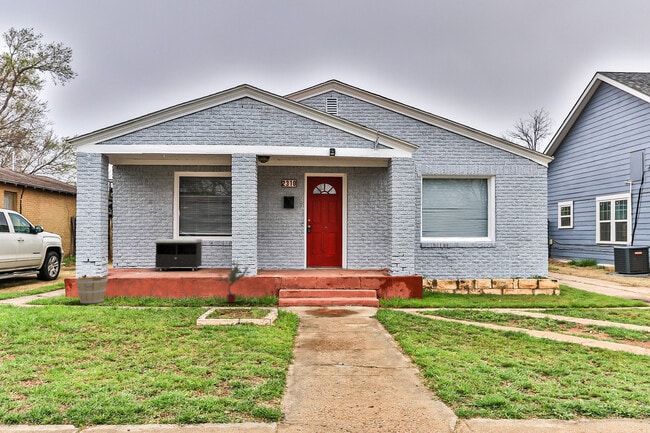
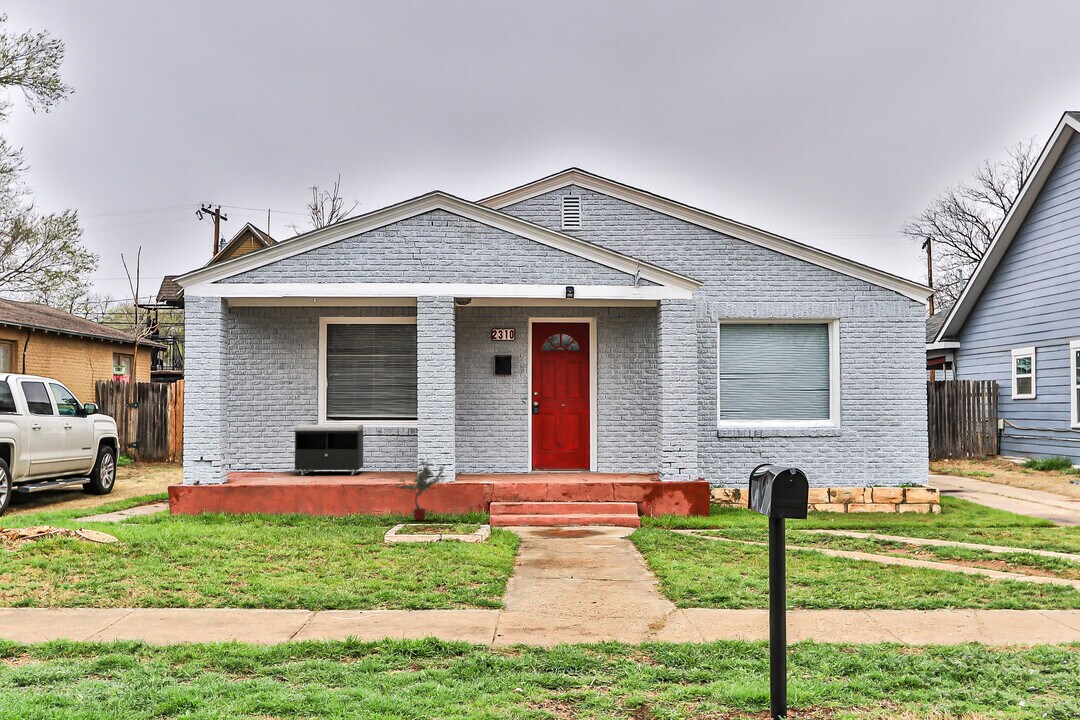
wooden bucket: present [76,277,108,304] -> none [194,483,237,521]

